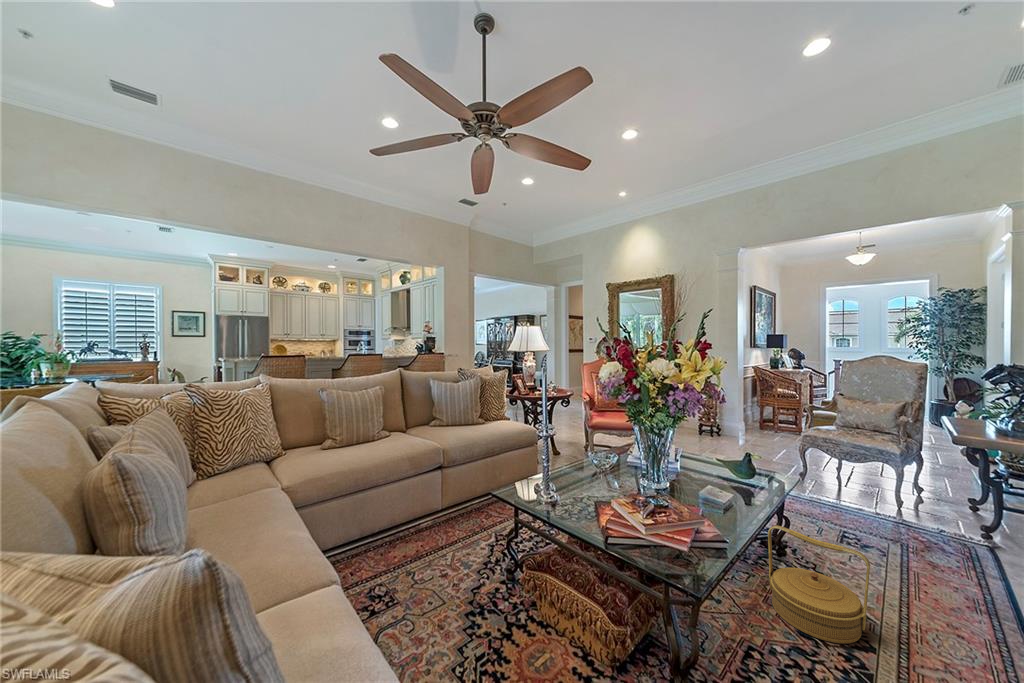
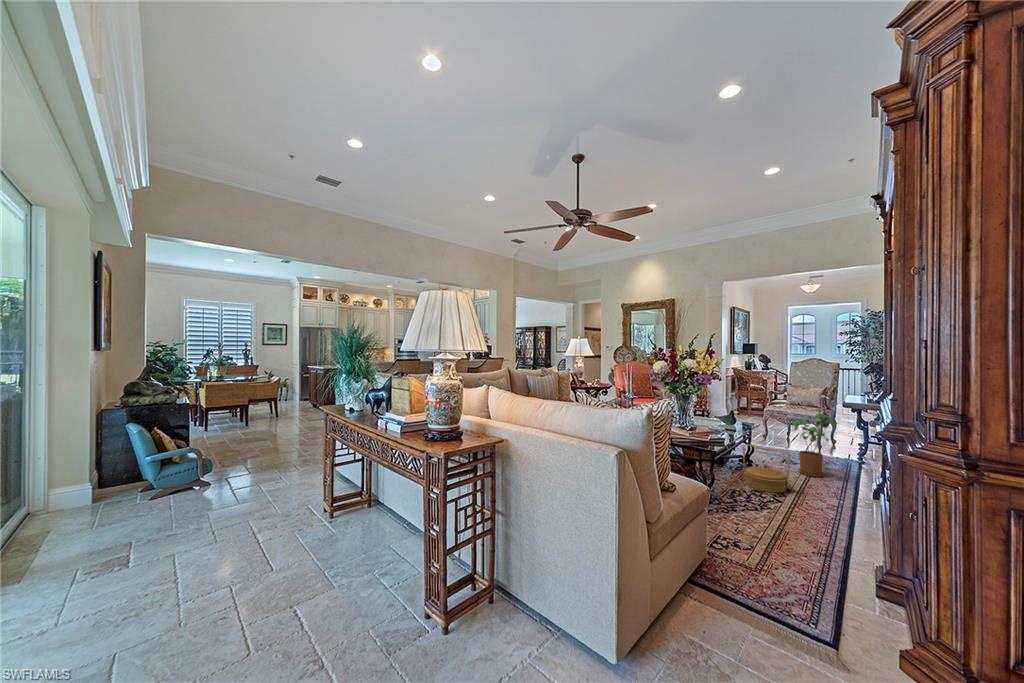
house plant: none [864,463,963,585] -> present [794,413,837,477]

